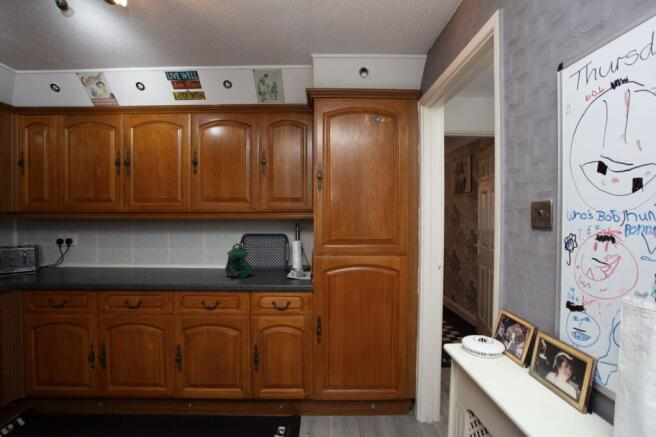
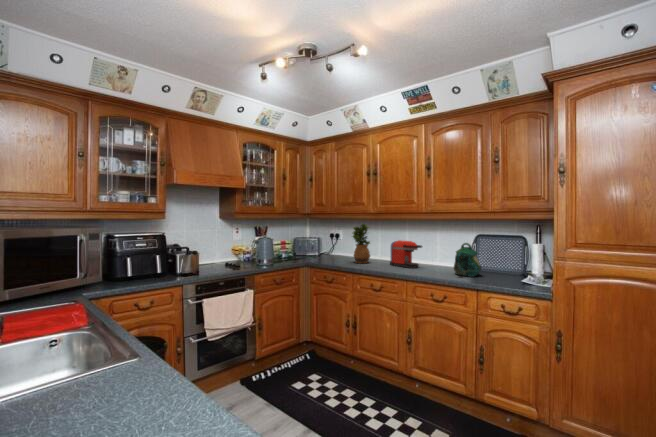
potted plant: none [93,224,123,276] -> present [352,223,370,263]
coffee maker: none [149,244,190,275] -> present [390,240,422,268]

